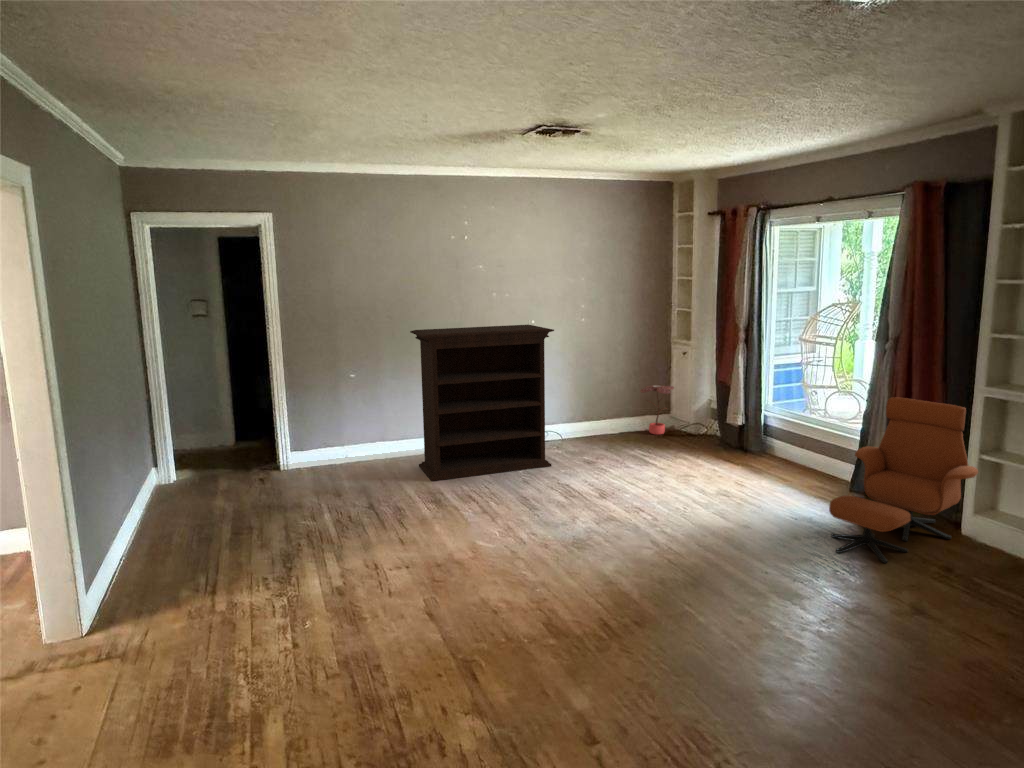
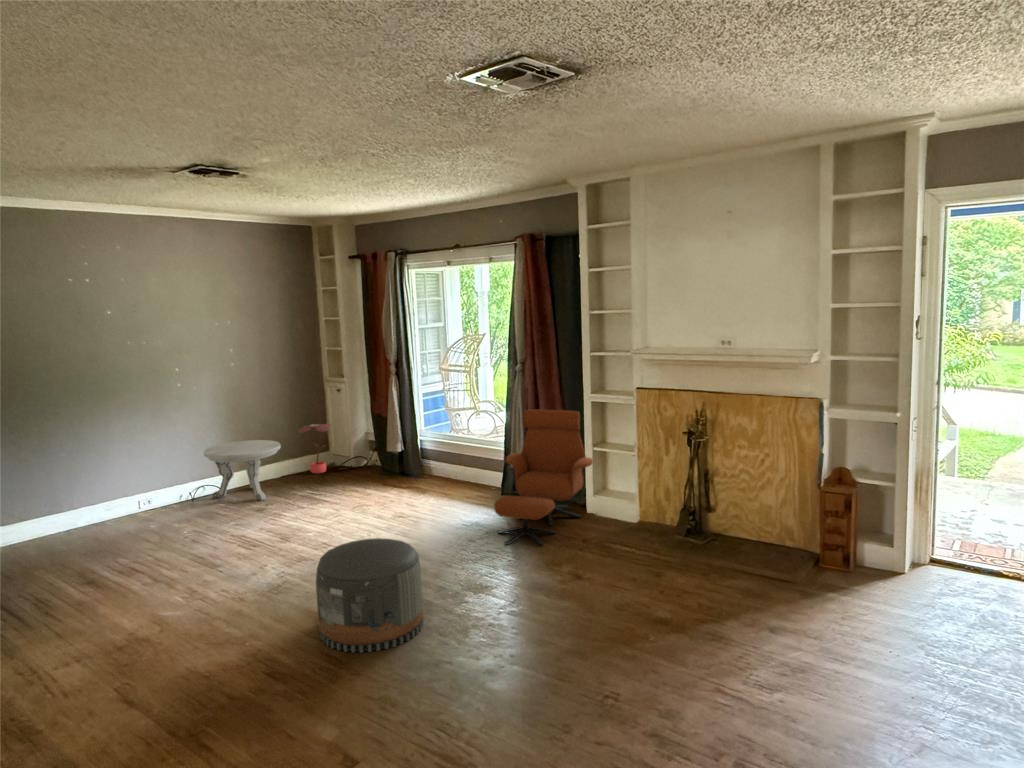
bookshelf: present [410,325,554,481] -> none [24,372,218,562]
side table: none [550,394,619,453] -> present [204,440,281,500]
pouf: none [602,516,714,638] -> present [316,538,423,653]

